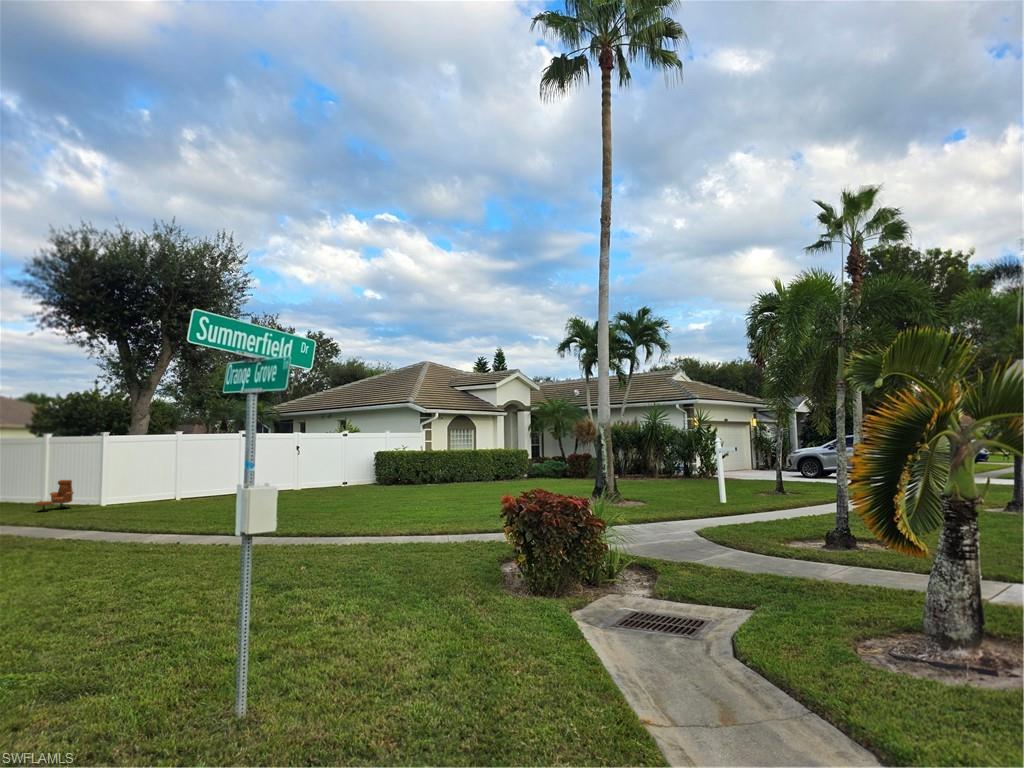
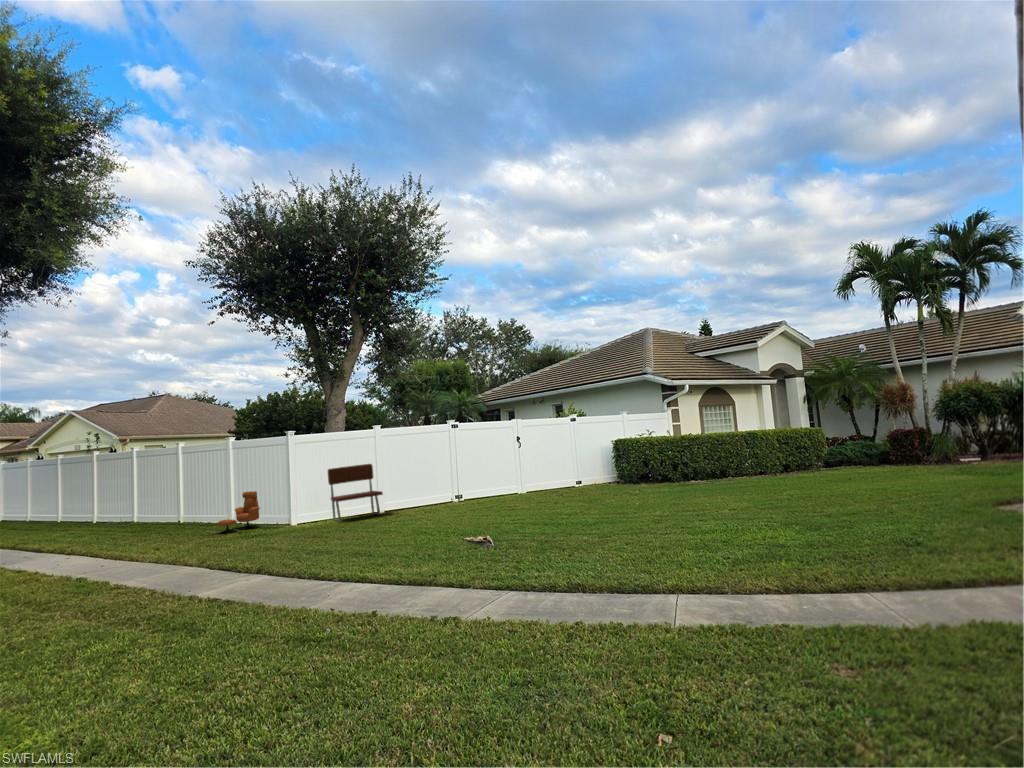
bench: none [137,462,182,505] -> present [328,464,383,522]

